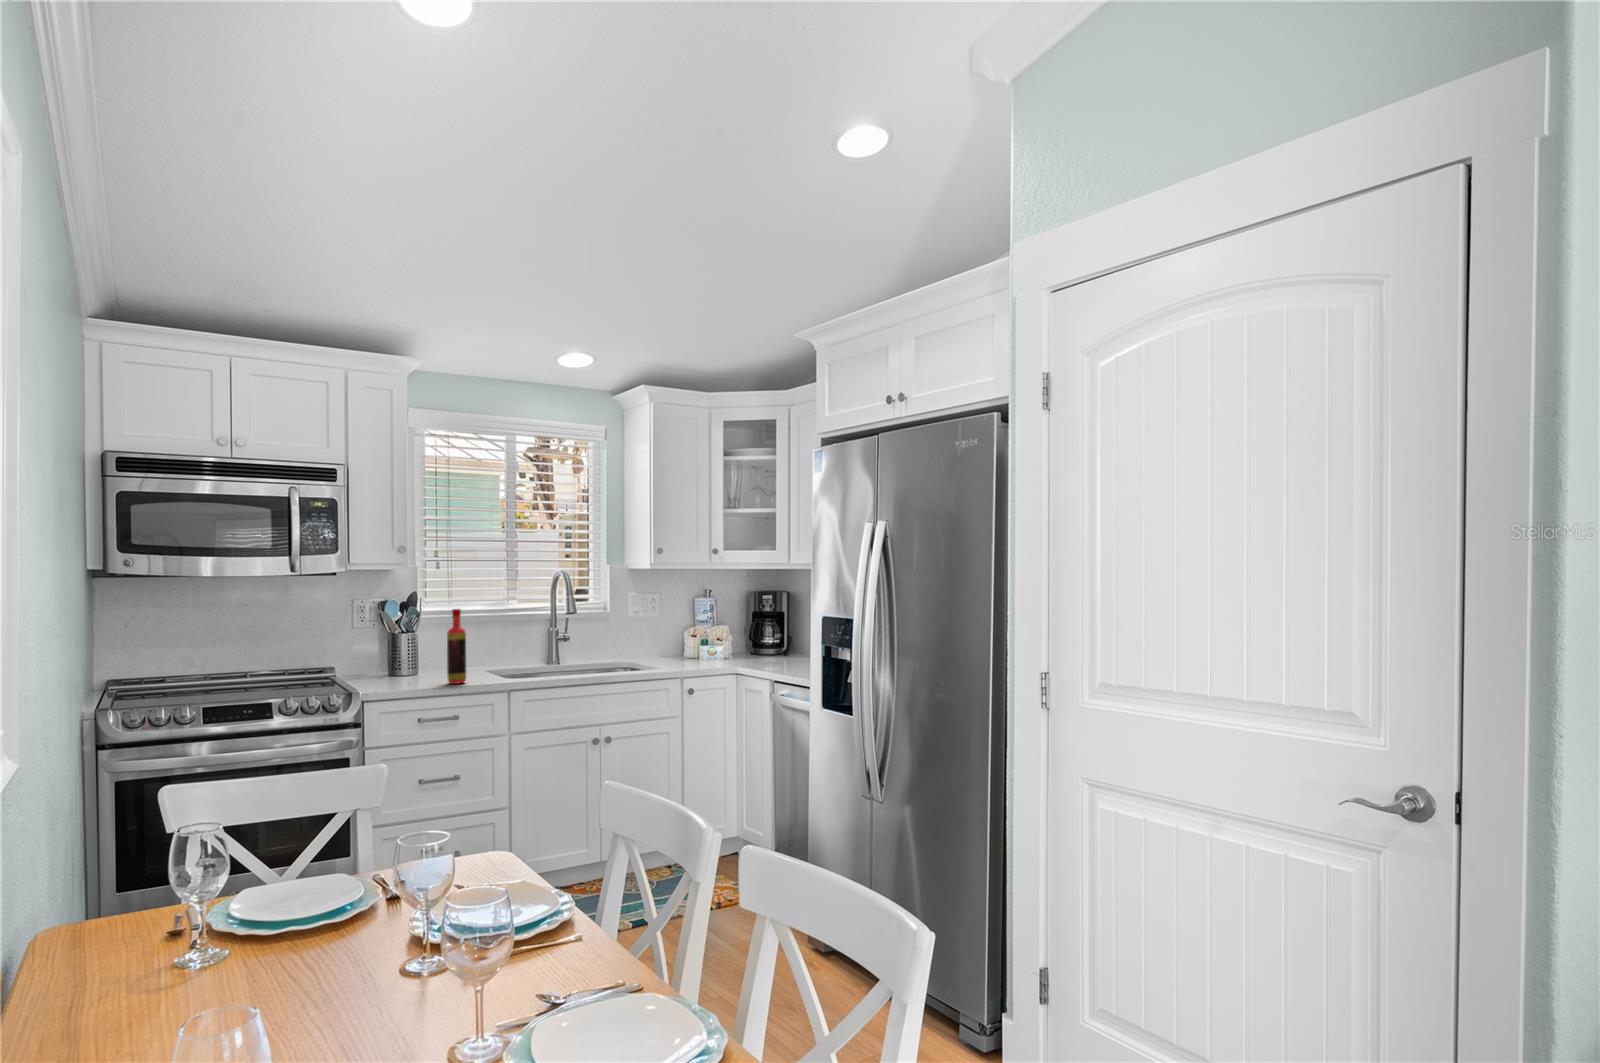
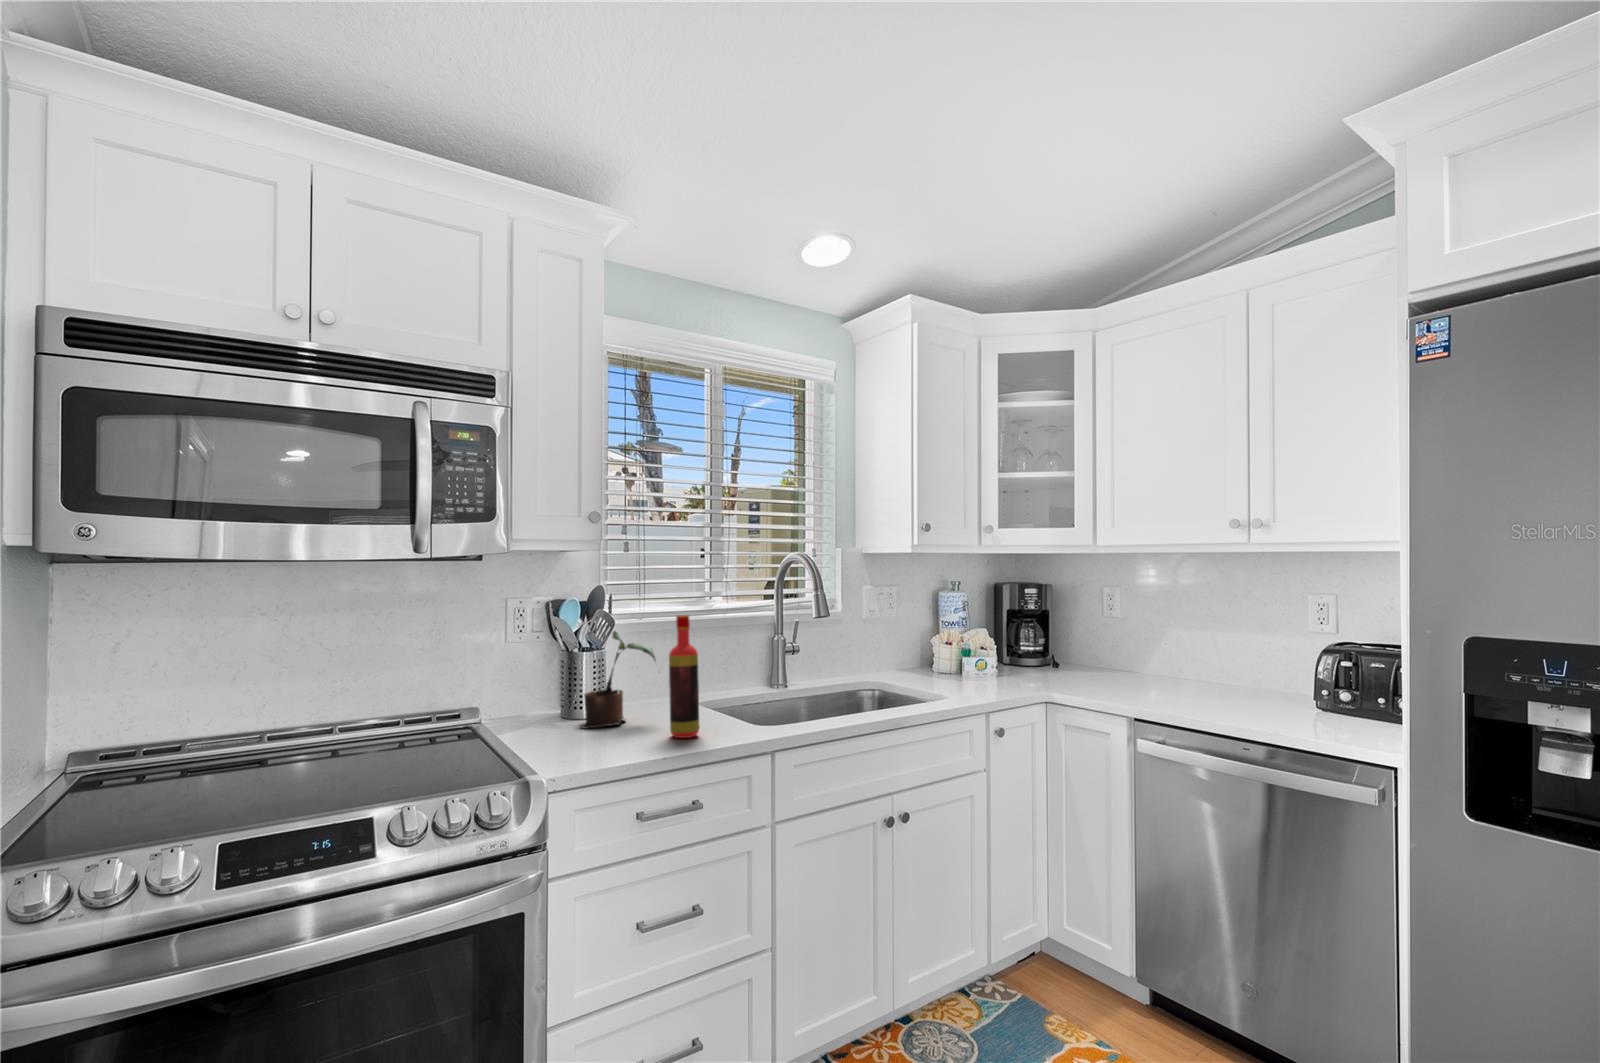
potted plant: none [393,619,446,681] -> present [580,631,656,729]

